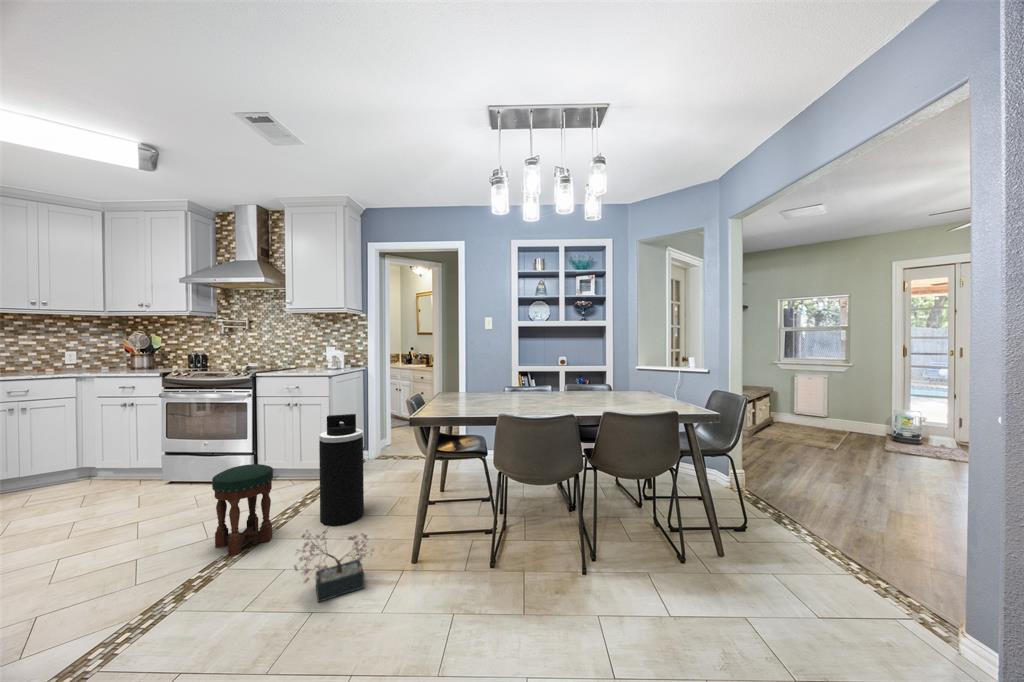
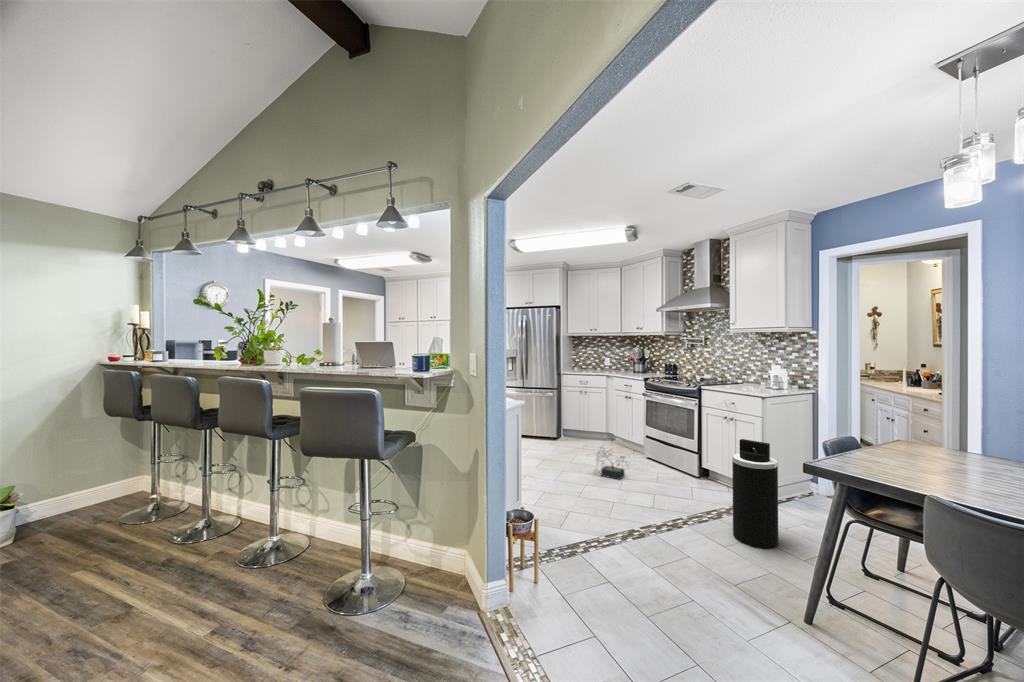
stool: present [212,464,273,556] -> none [652,462,693,529]
decorative plant: present [294,531,374,602] -> present [596,447,627,480]

